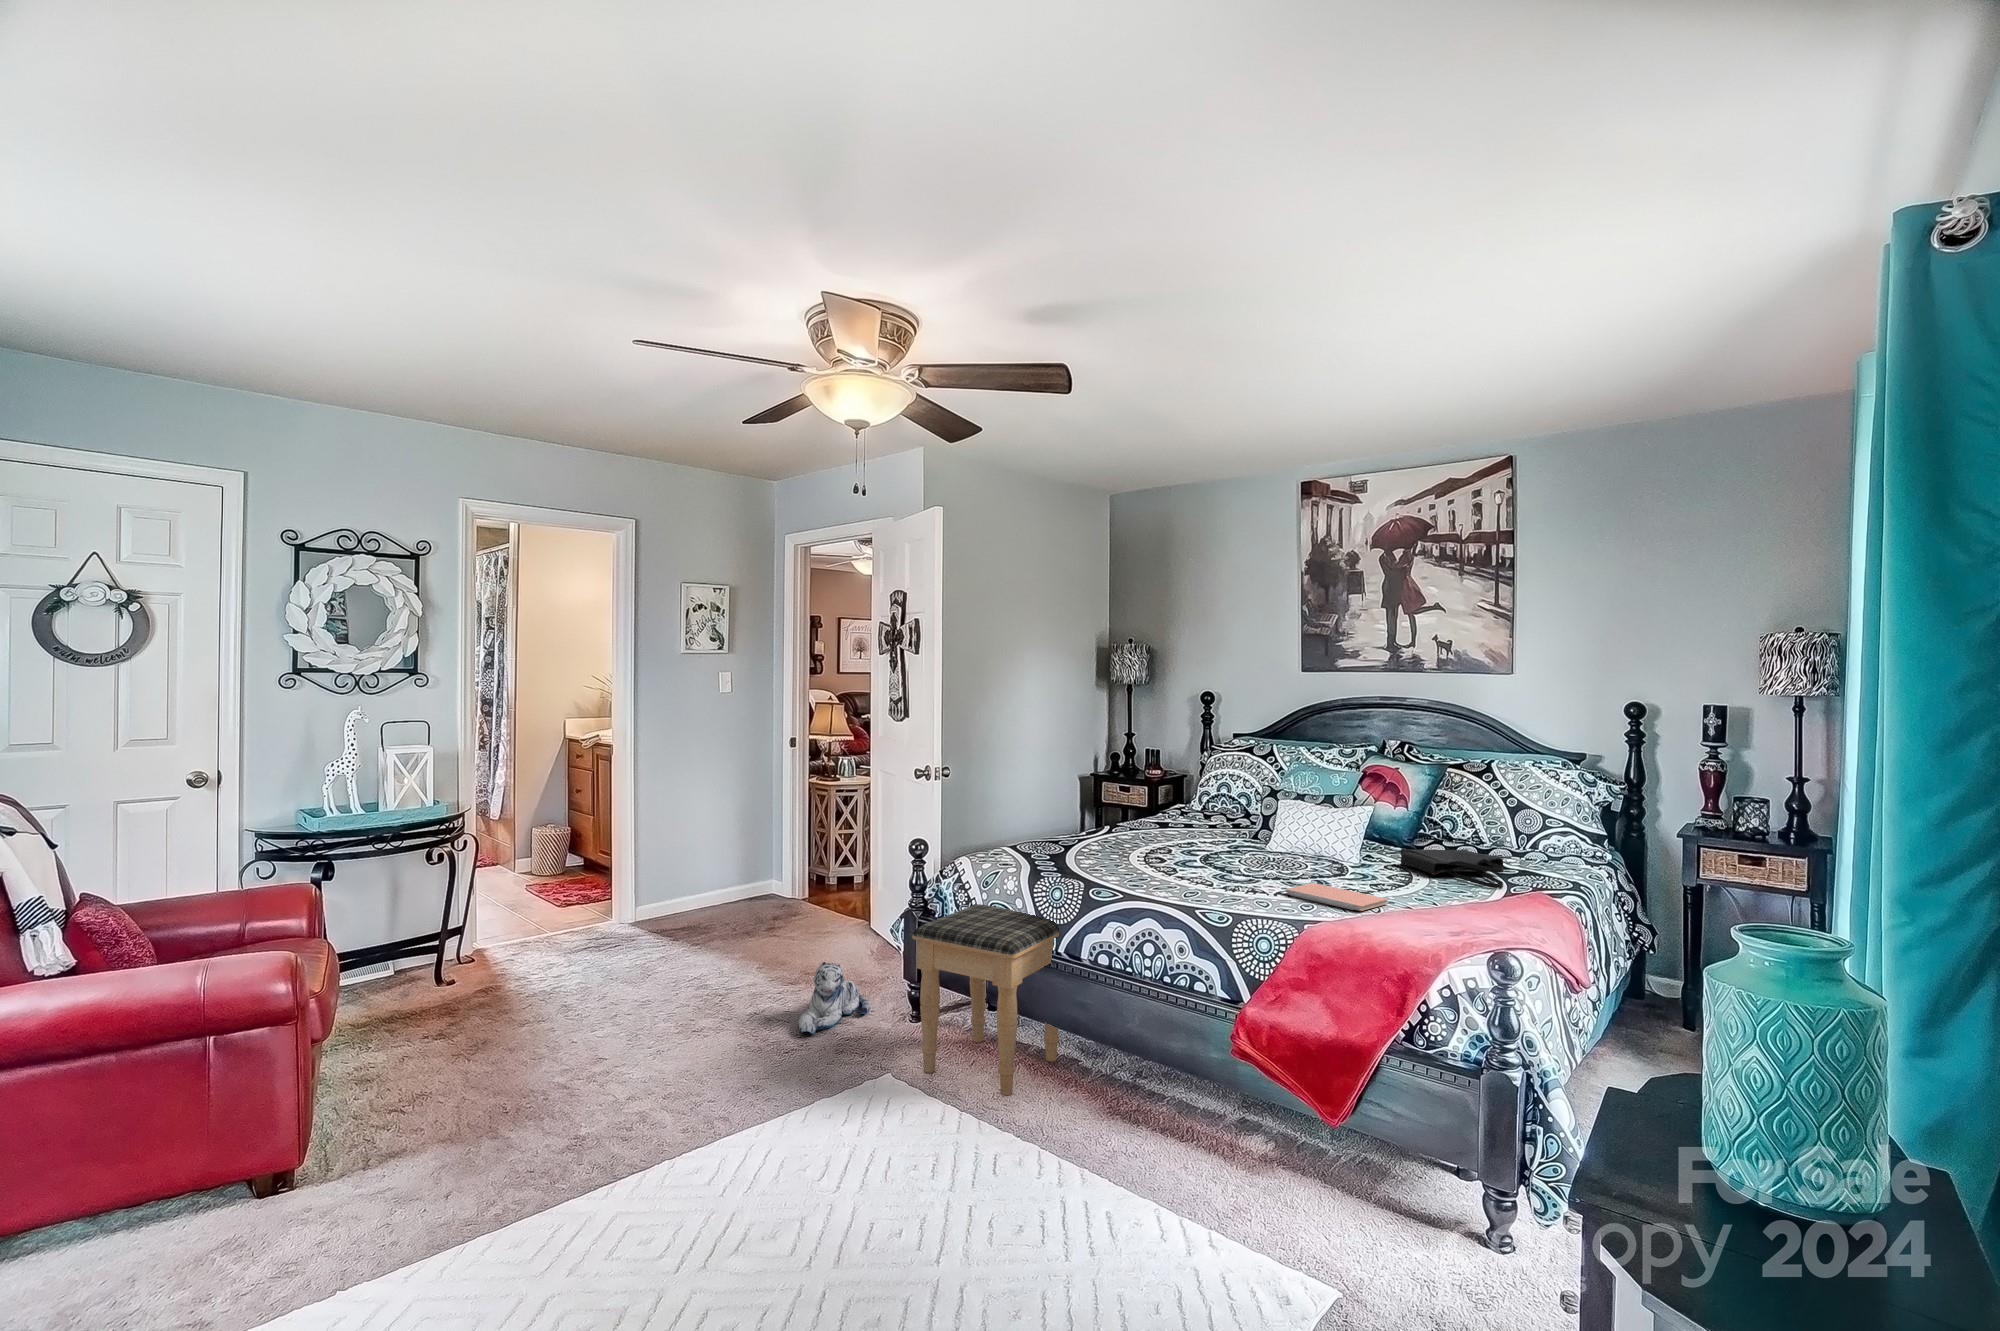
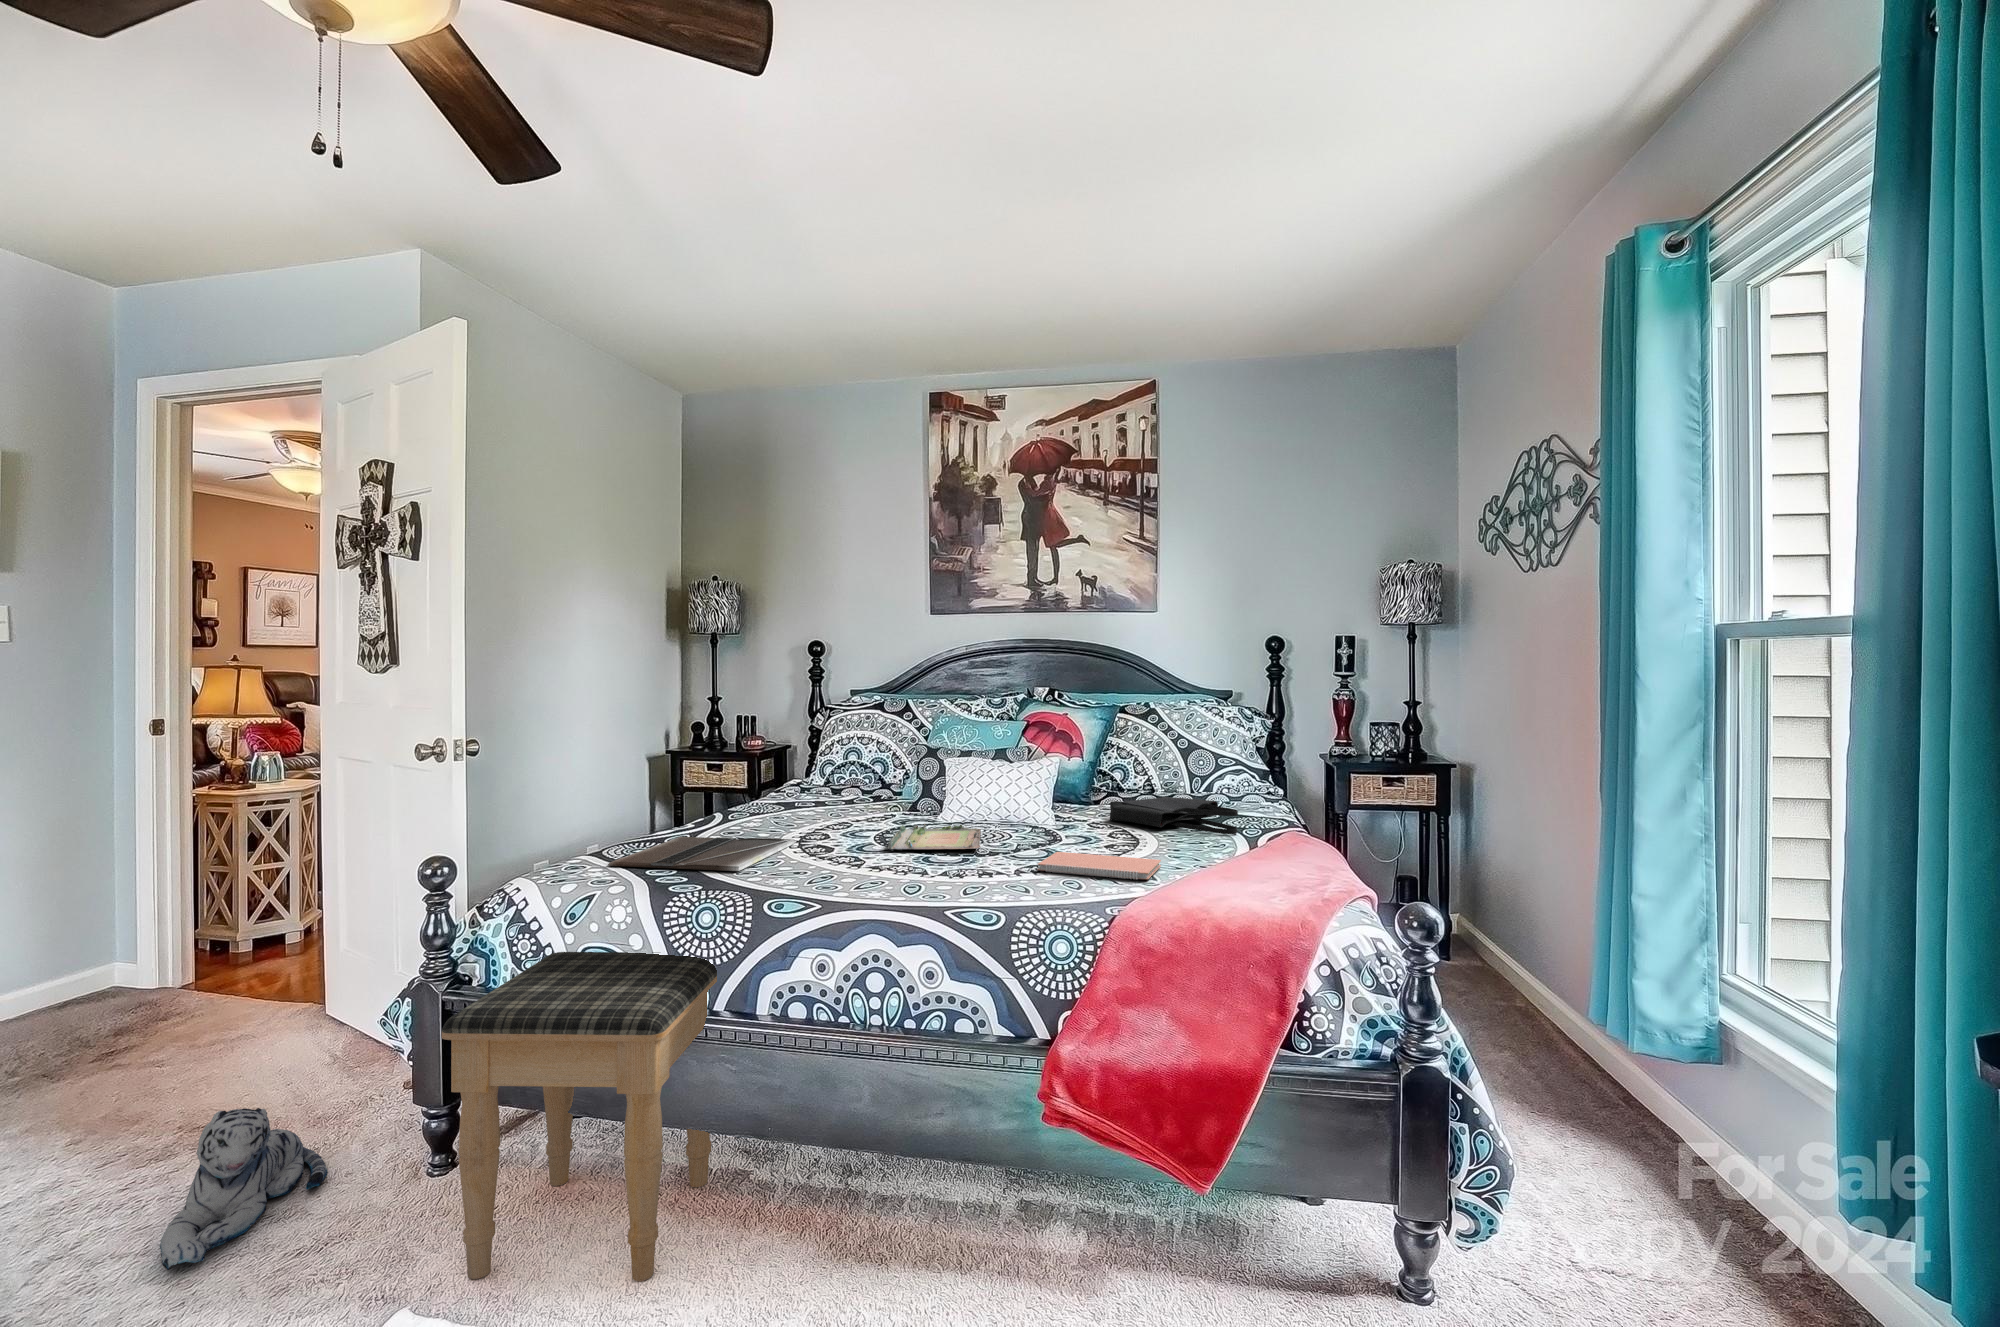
laptop: none [1013,842,1136,869] -> present [608,837,795,871]
tray: none [1194,850,1279,873] -> present [888,821,981,851]

